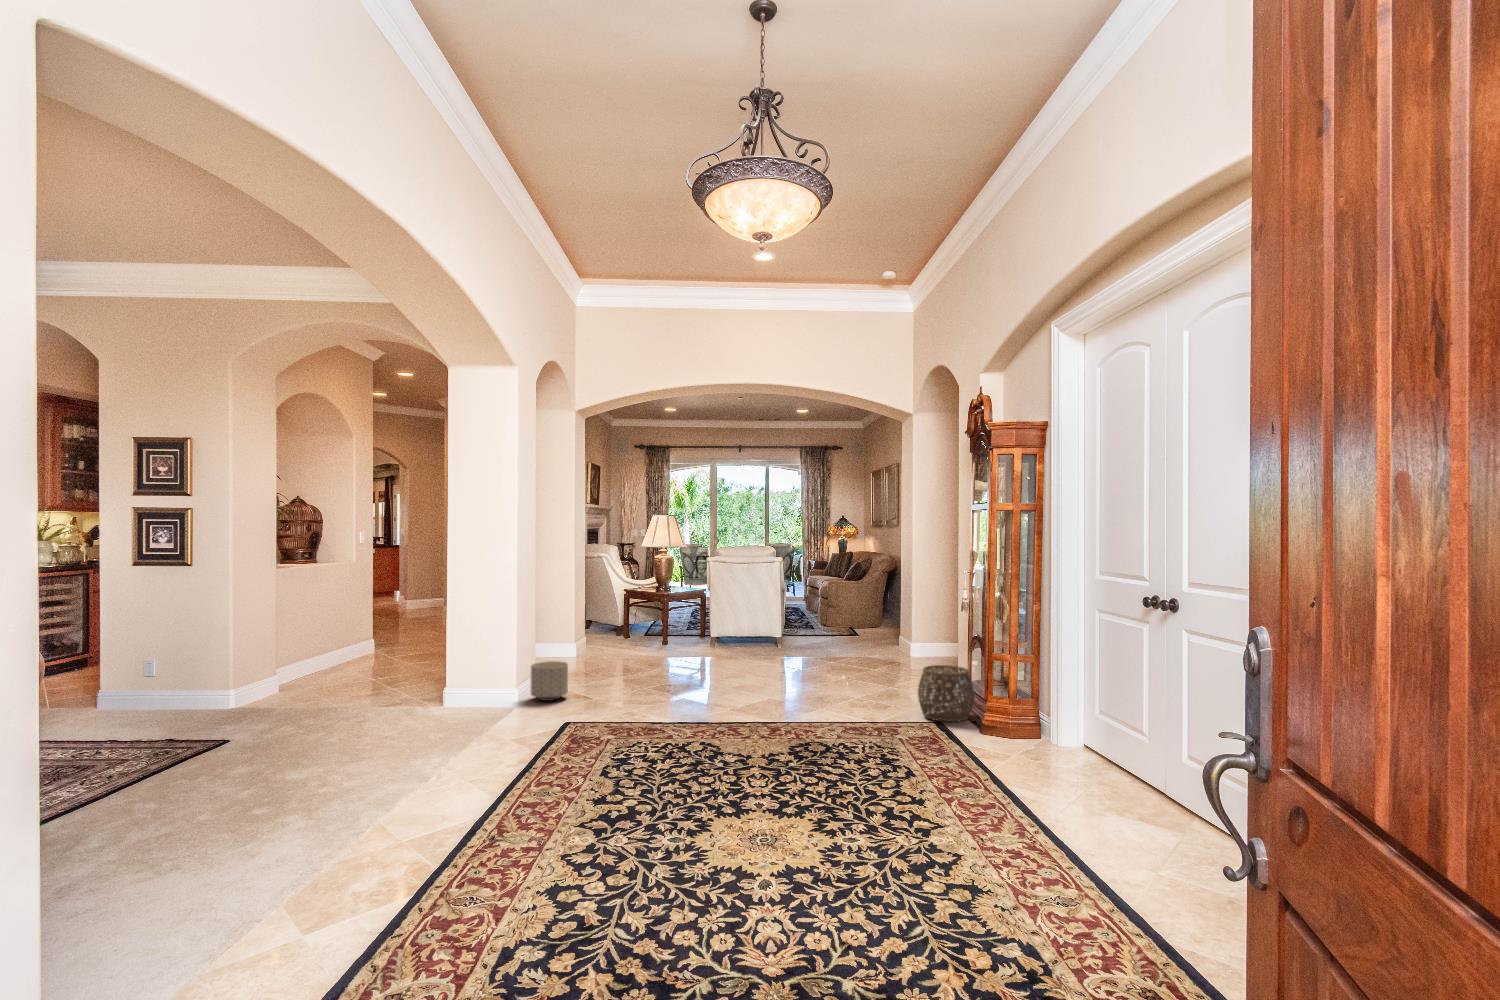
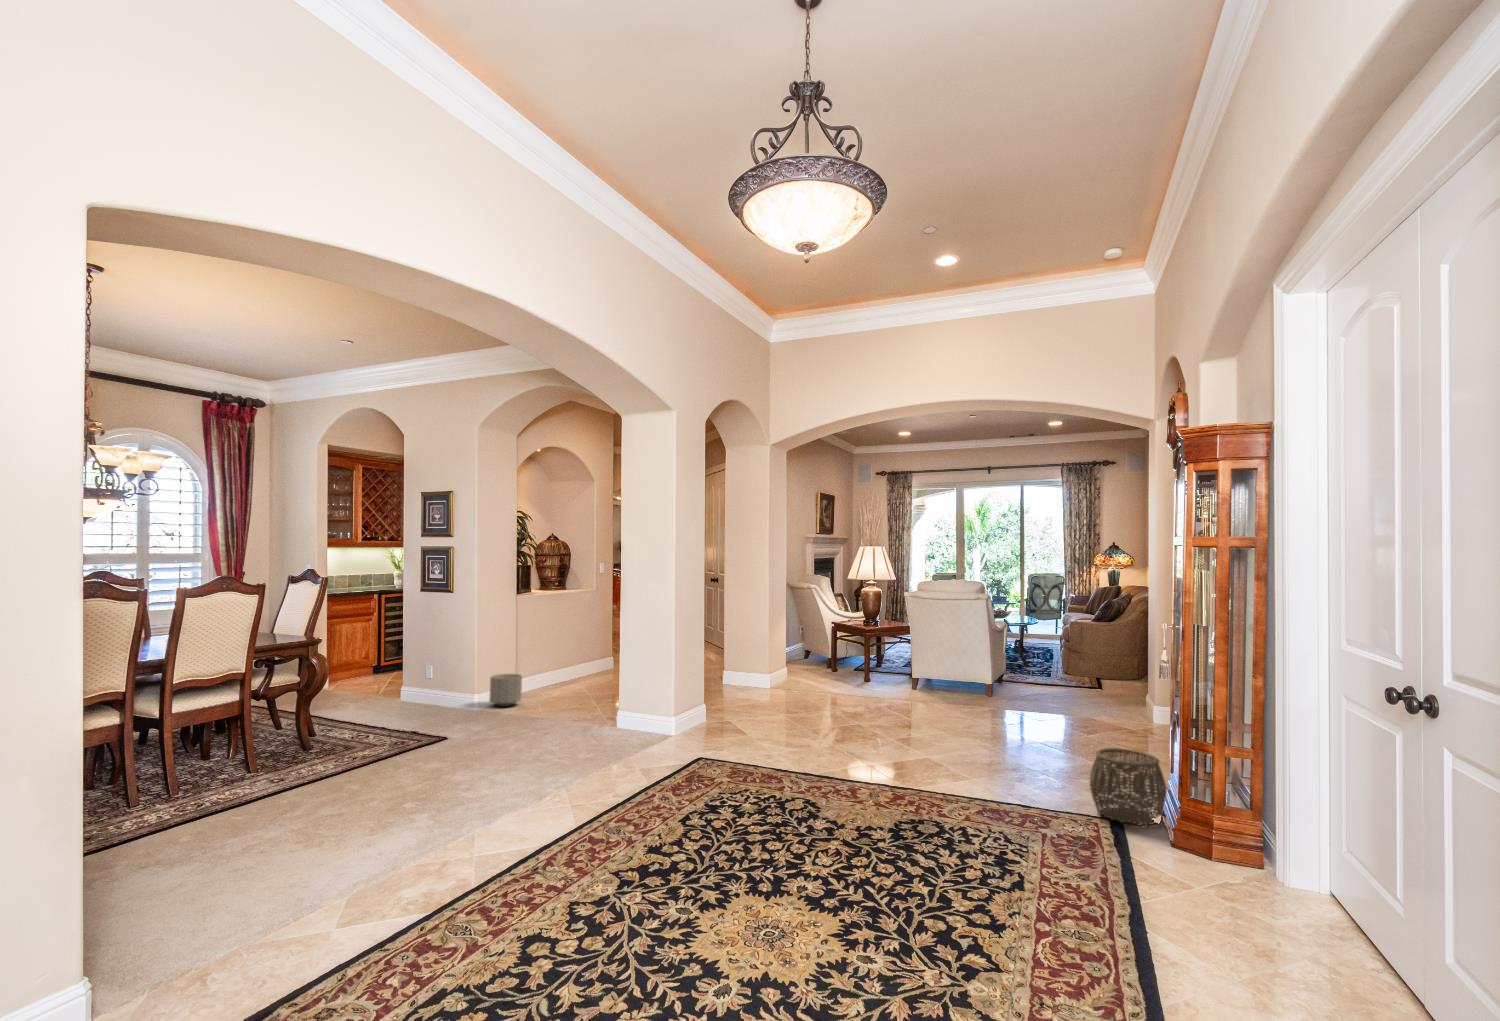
planter: present [531,661,568,701] -> present [490,674,522,707]

